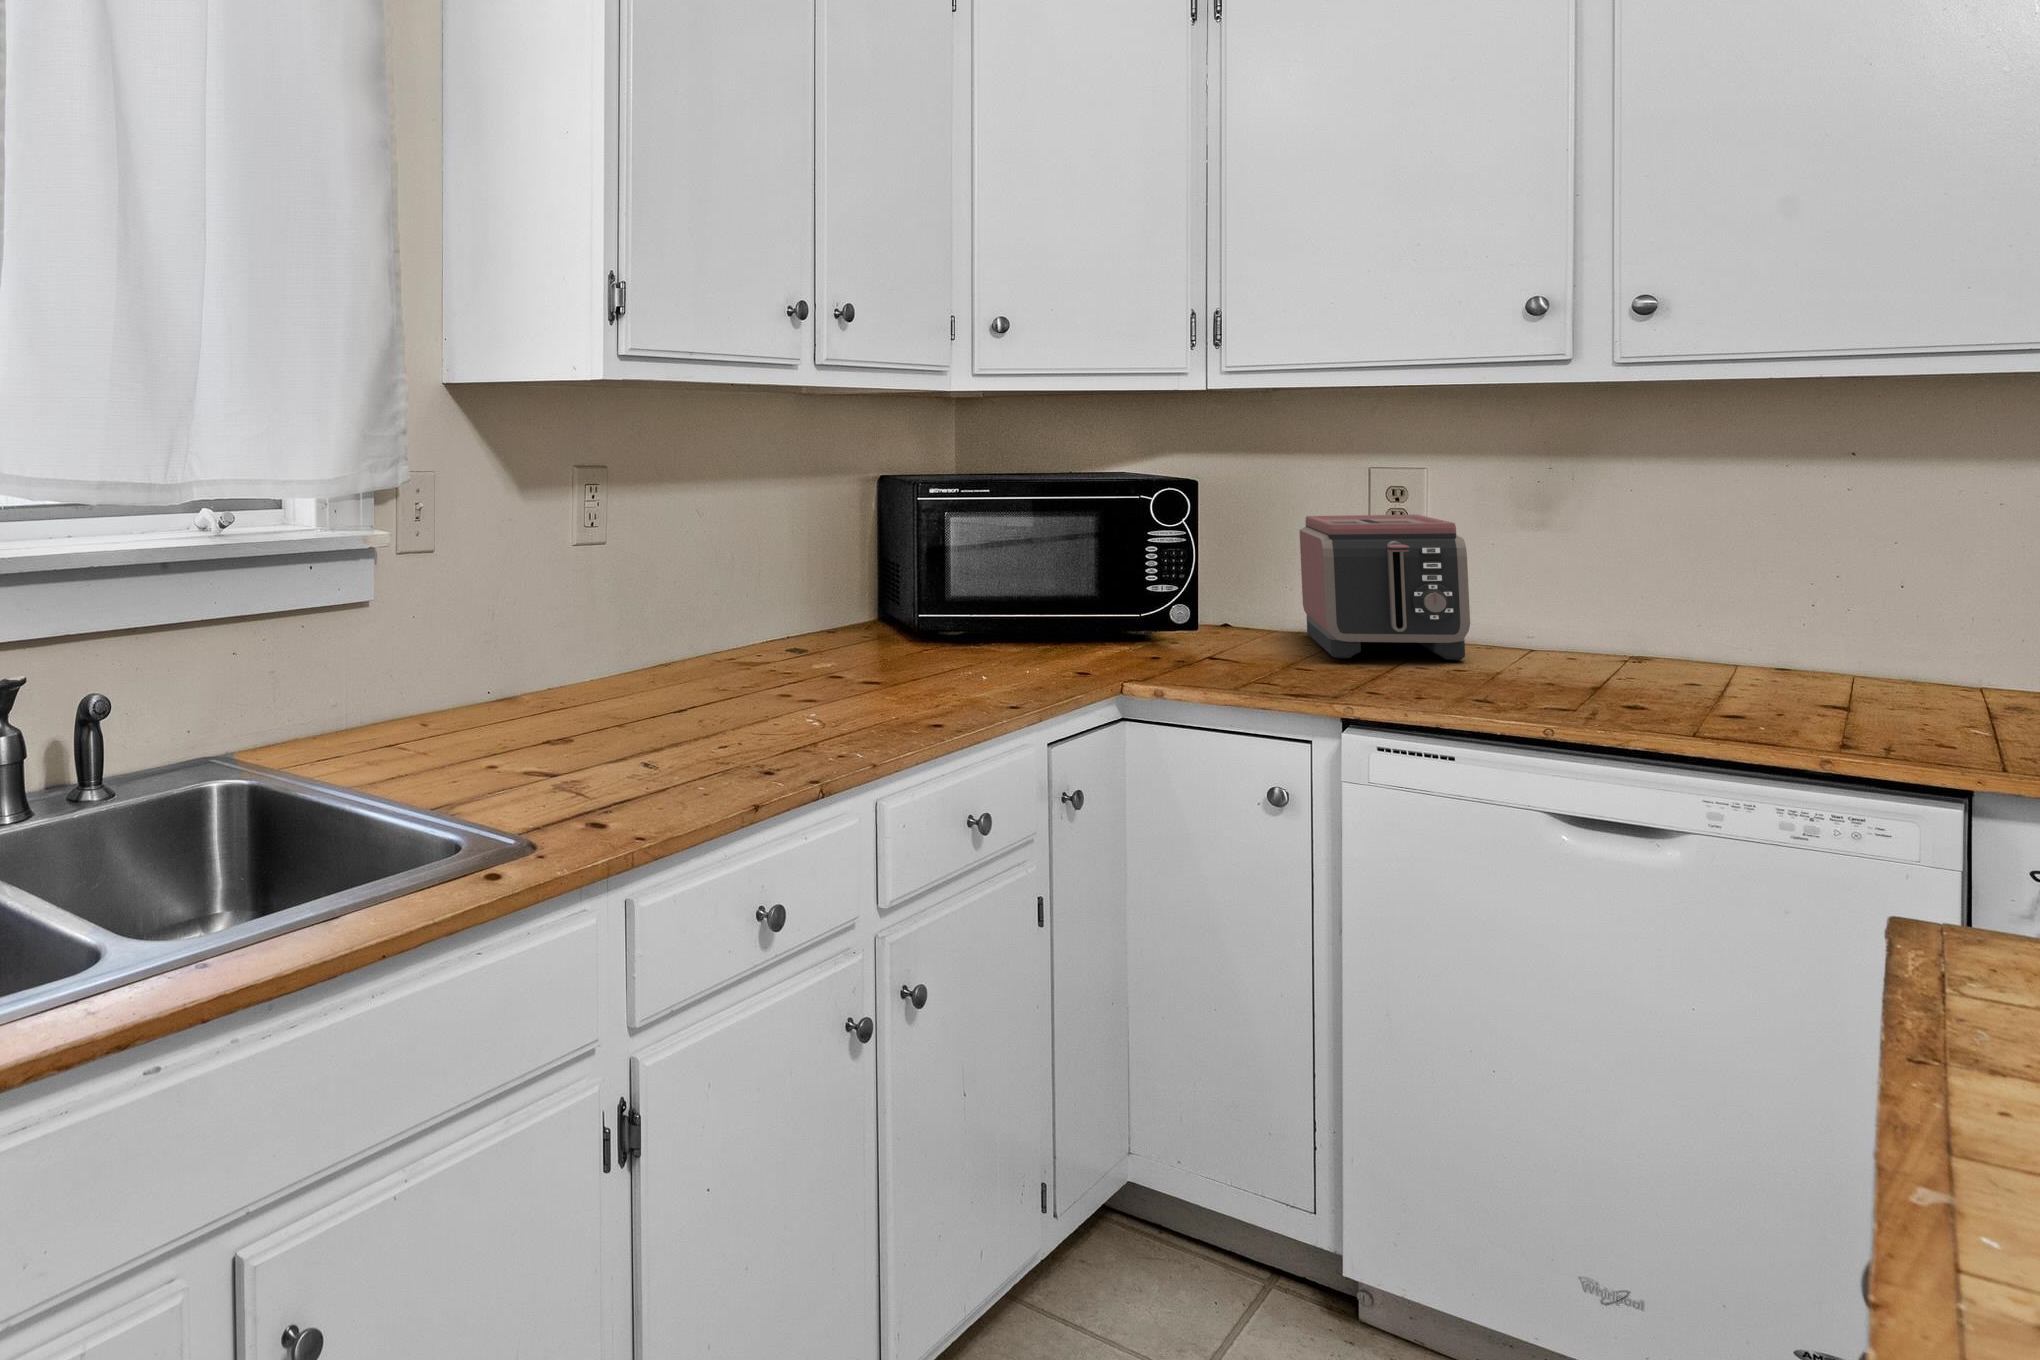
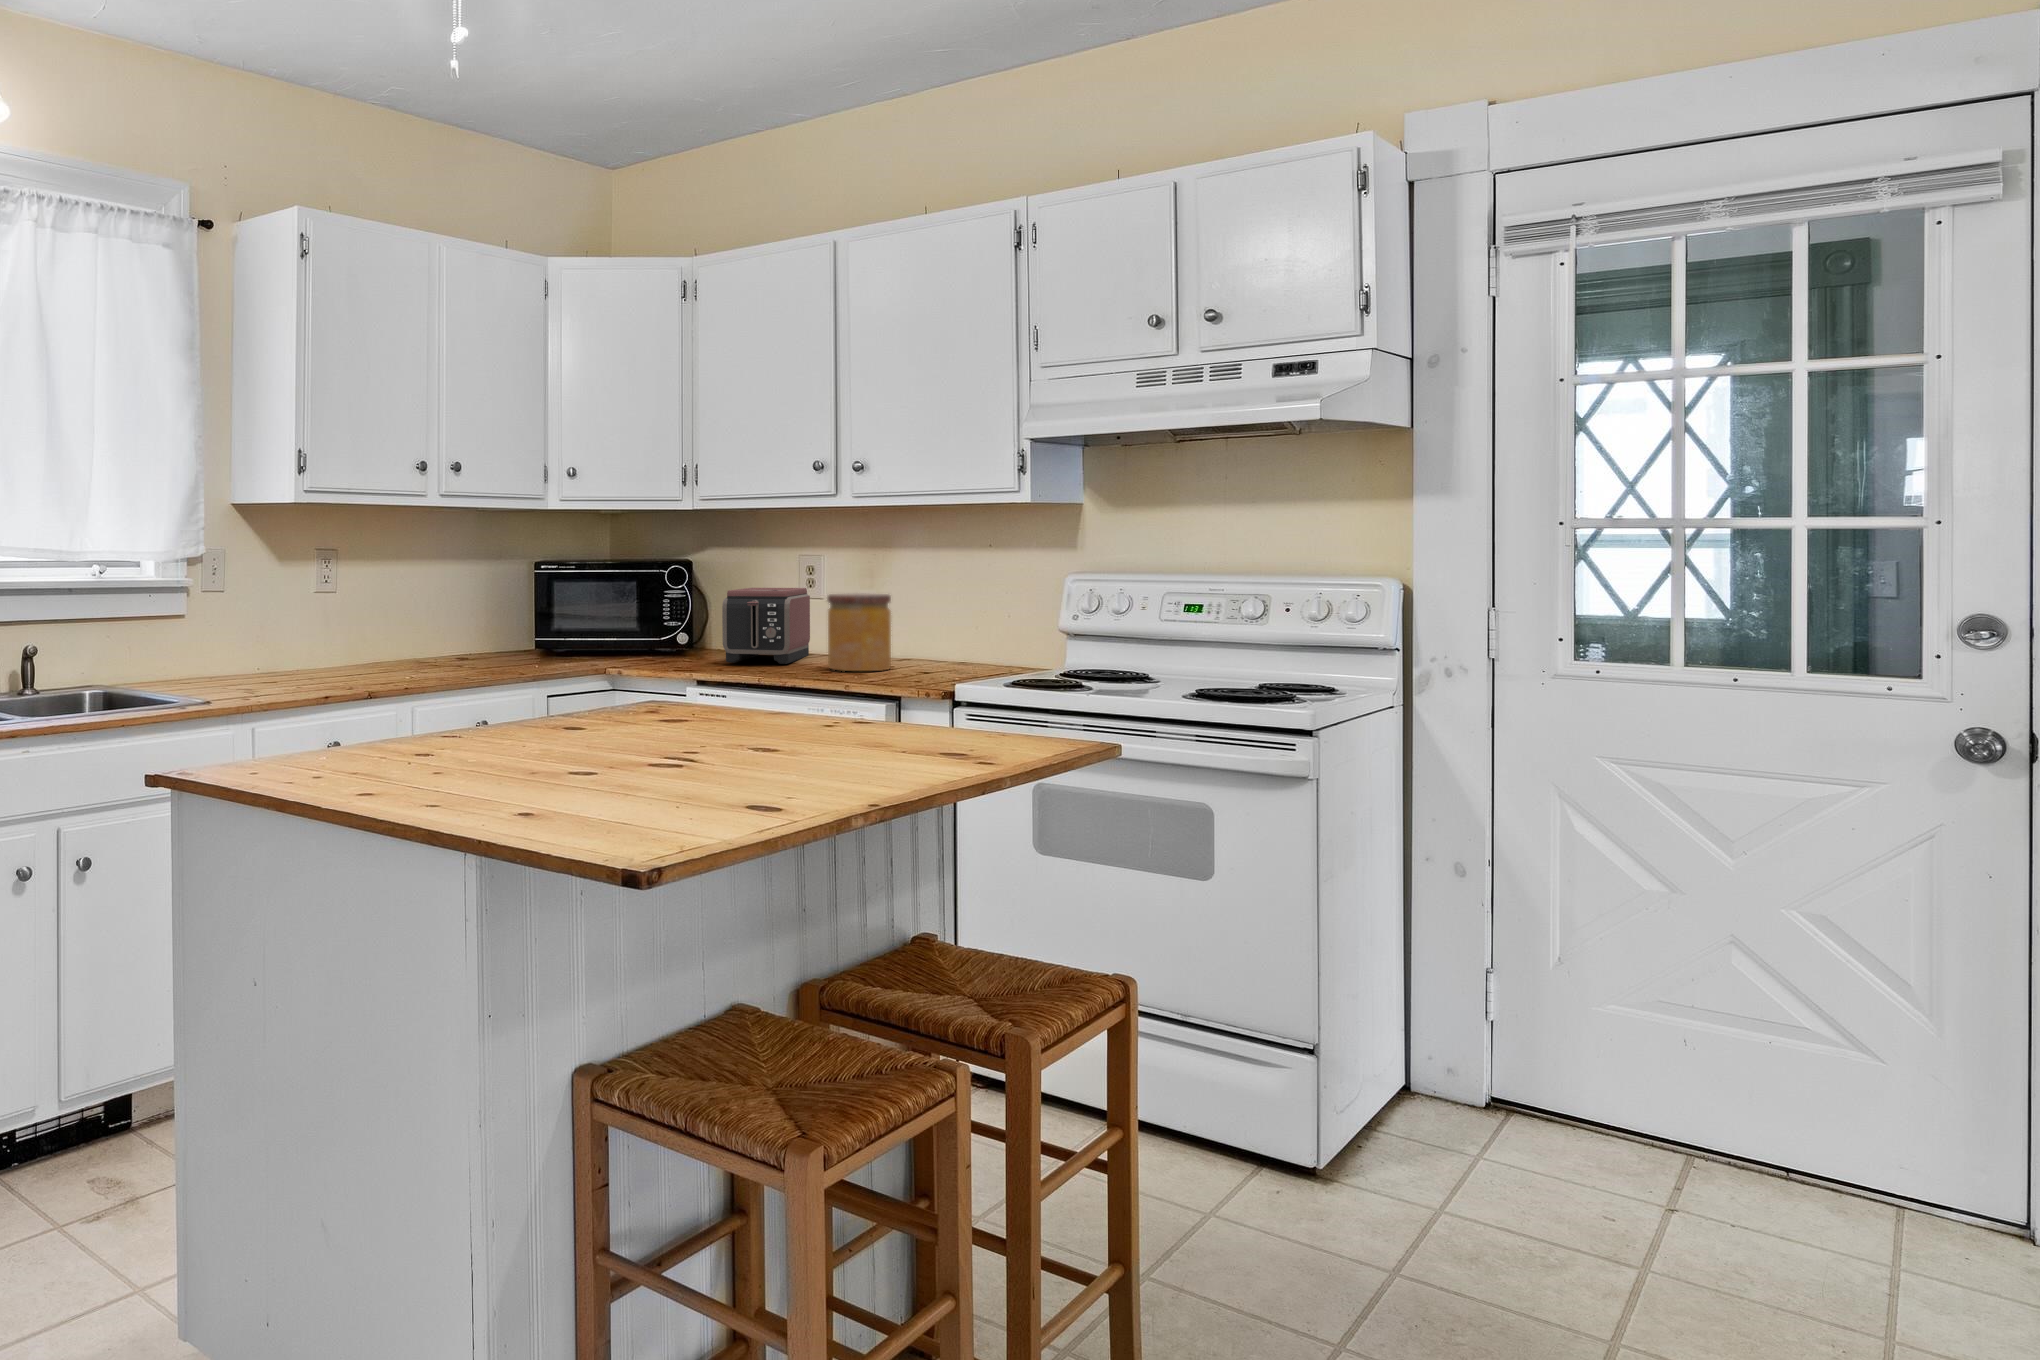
jar: none [1578,525,1731,679] -> present [828,593,891,671]

